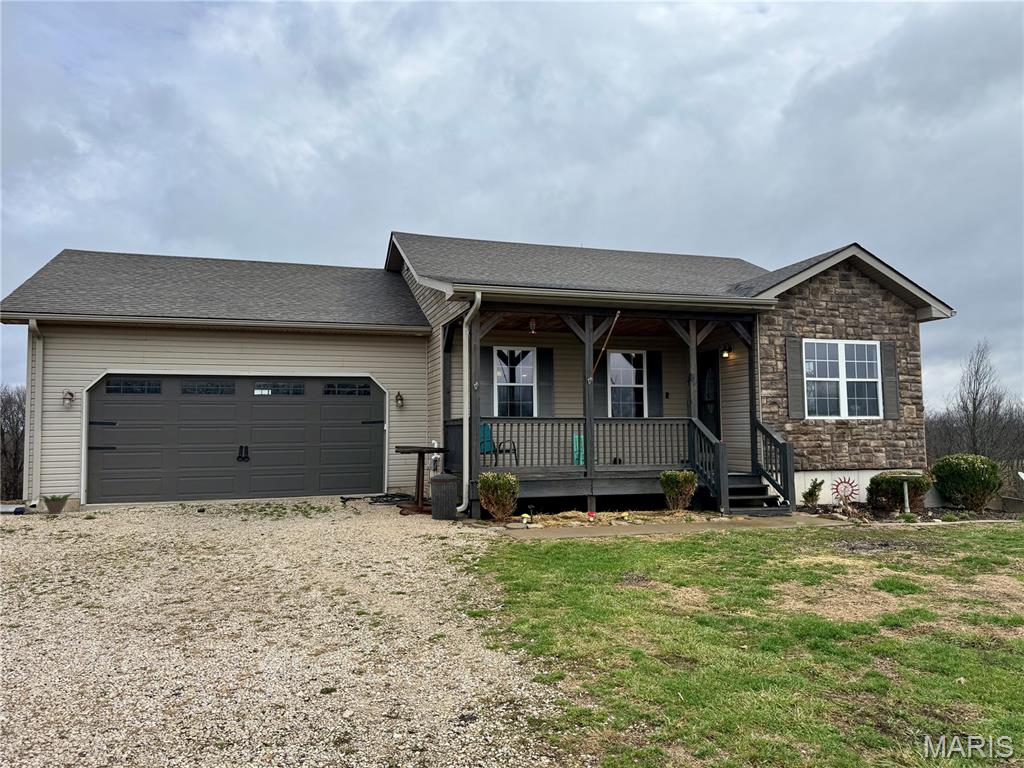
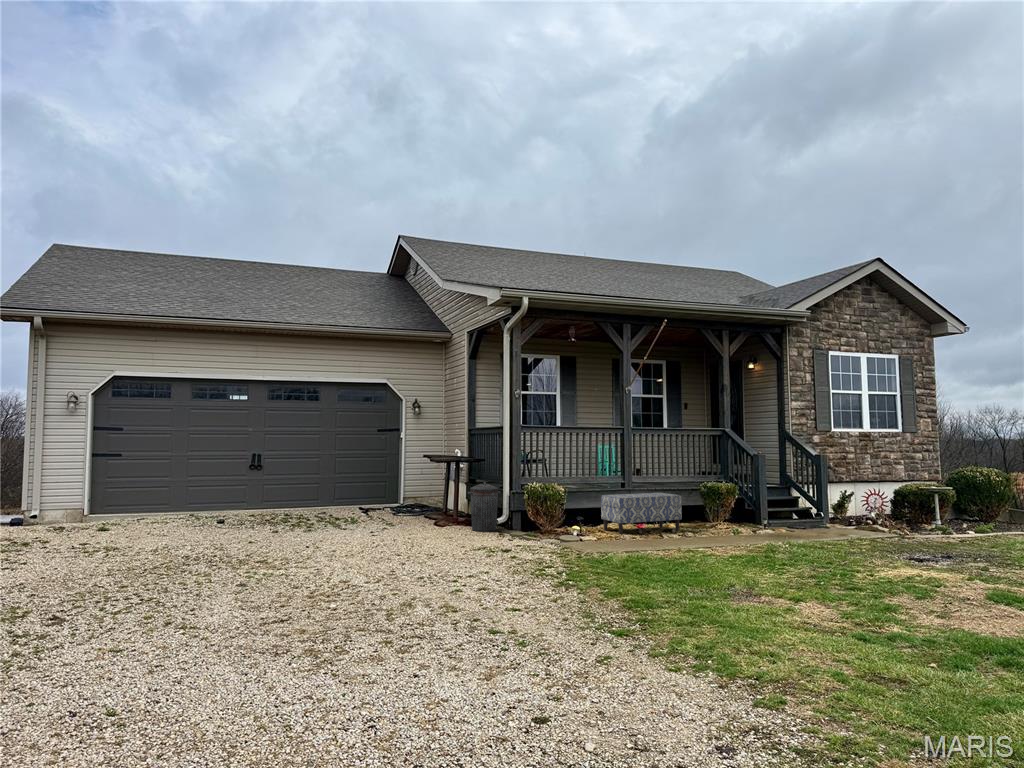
bench: none [558,481,637,522] -> present [601,493,682,534]
decorative plant: present [38,493,74,514] -> none [34,503,80,526]

